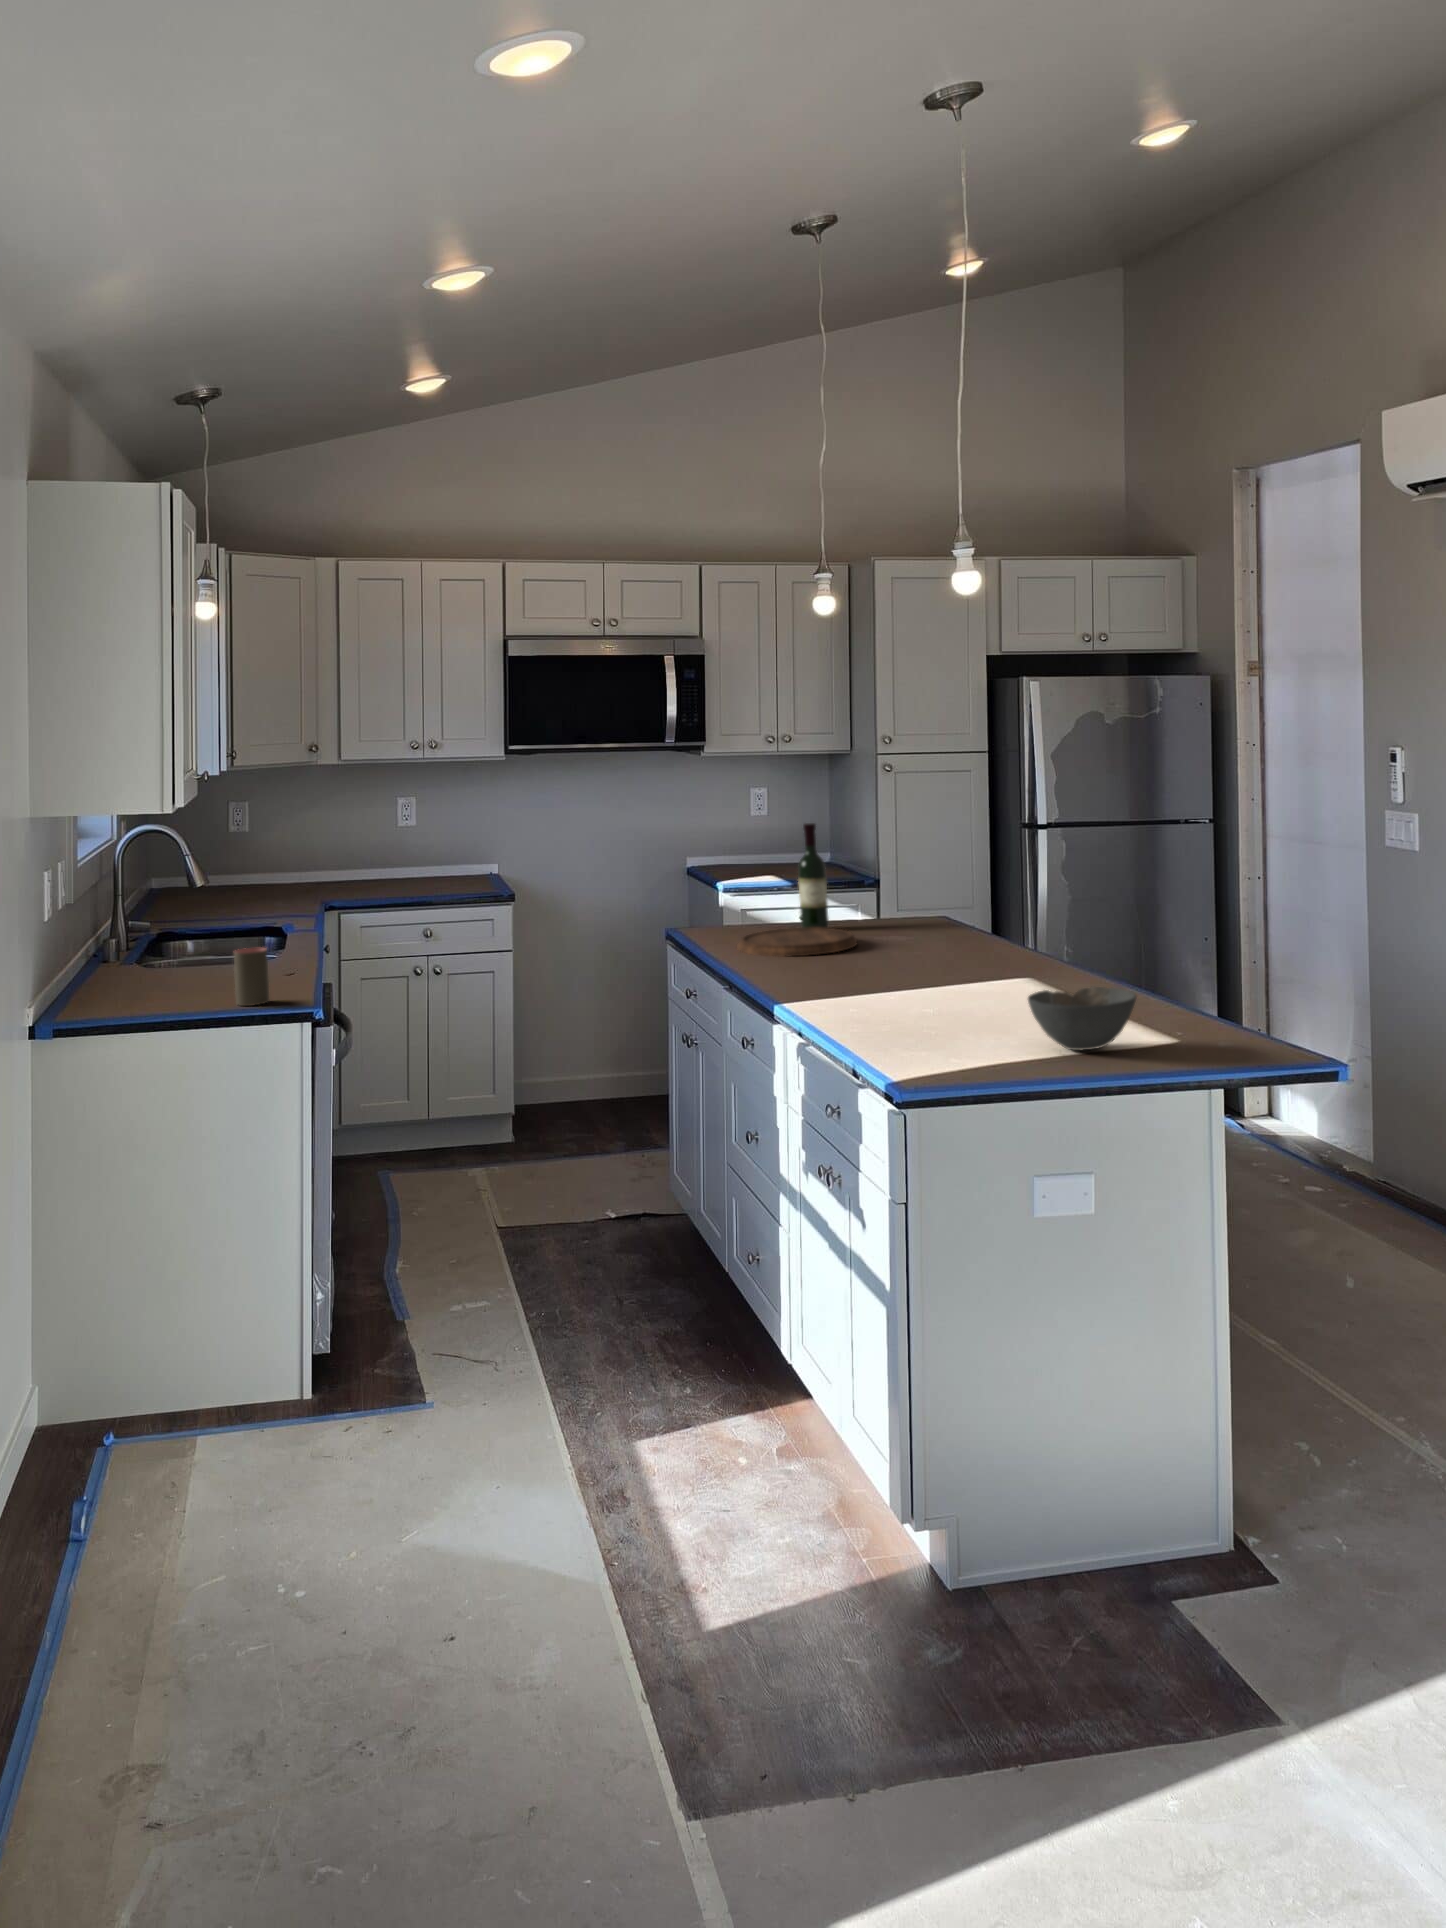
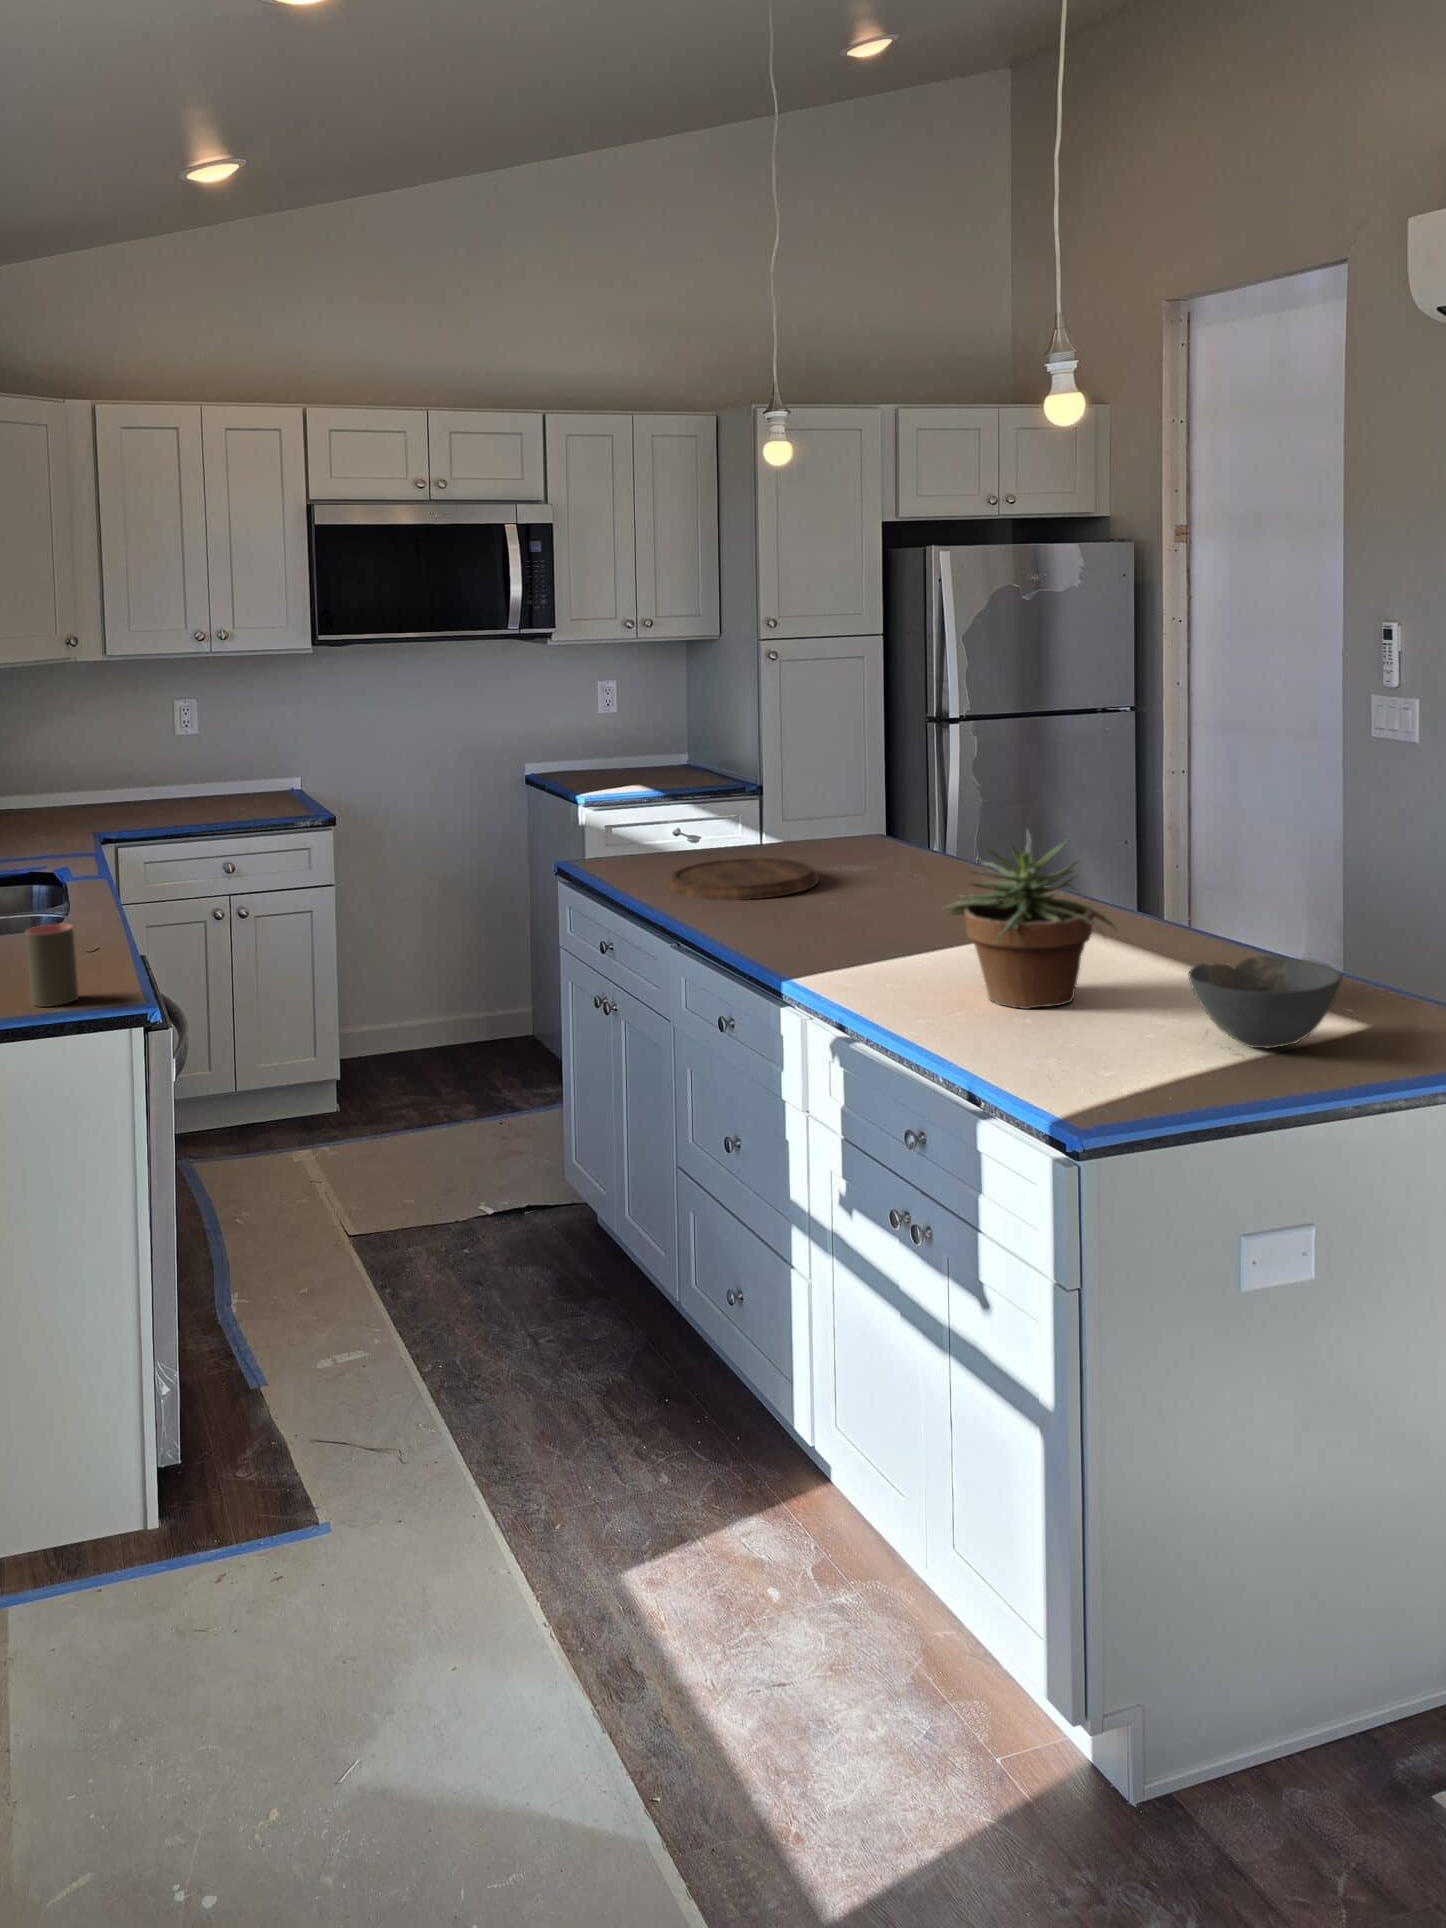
wine bottle: present [798,823,829,928] -> none [725,727,762,859]
potted plant: none [878,892,1006,1026] -> present [942,829,1113,1009]

